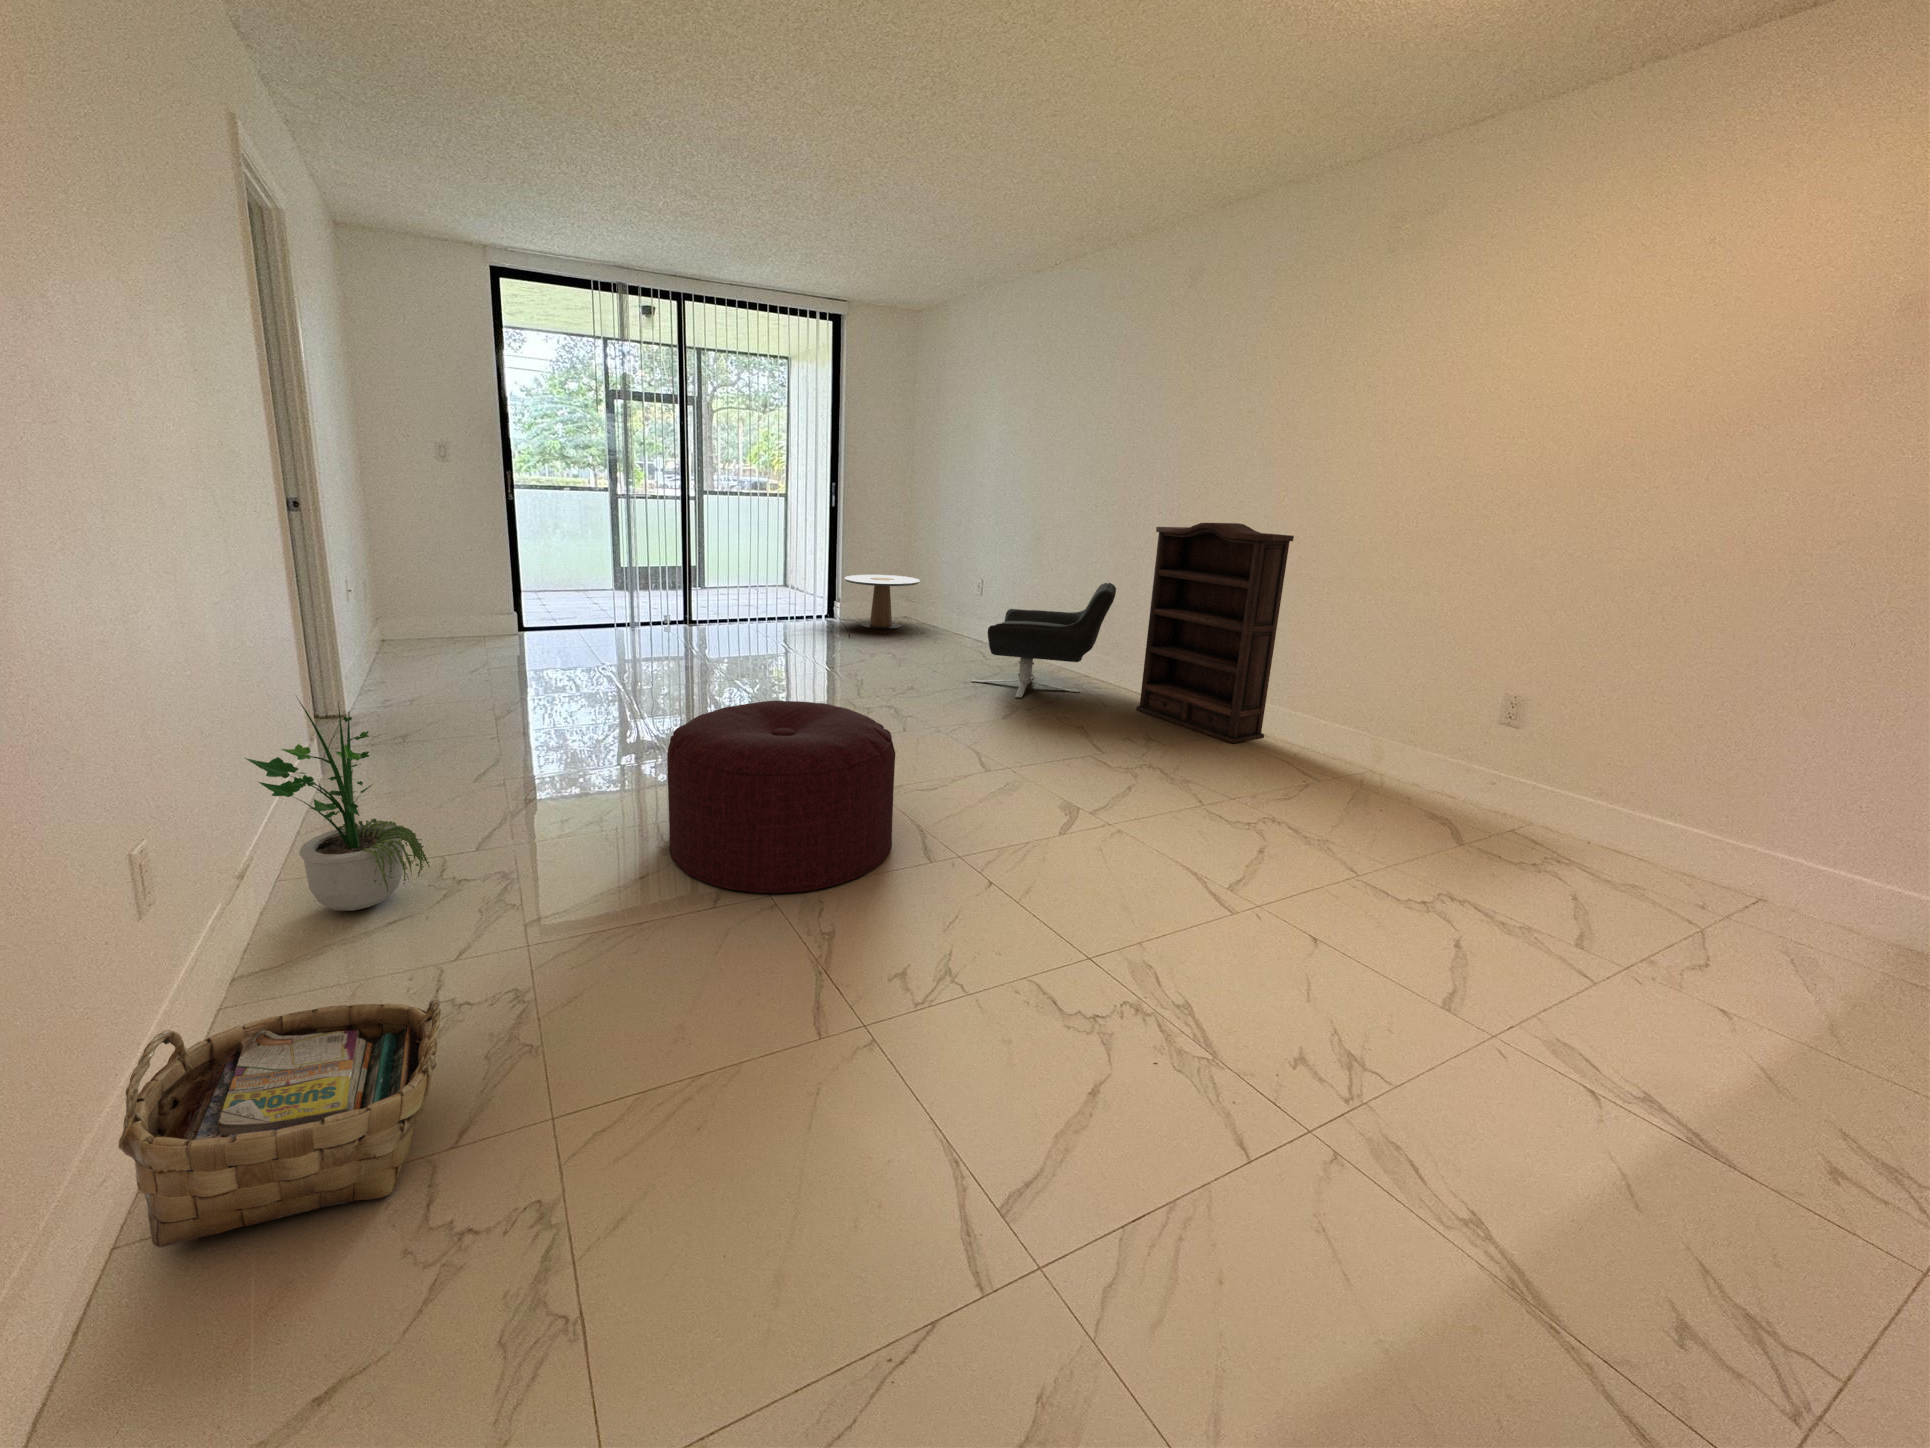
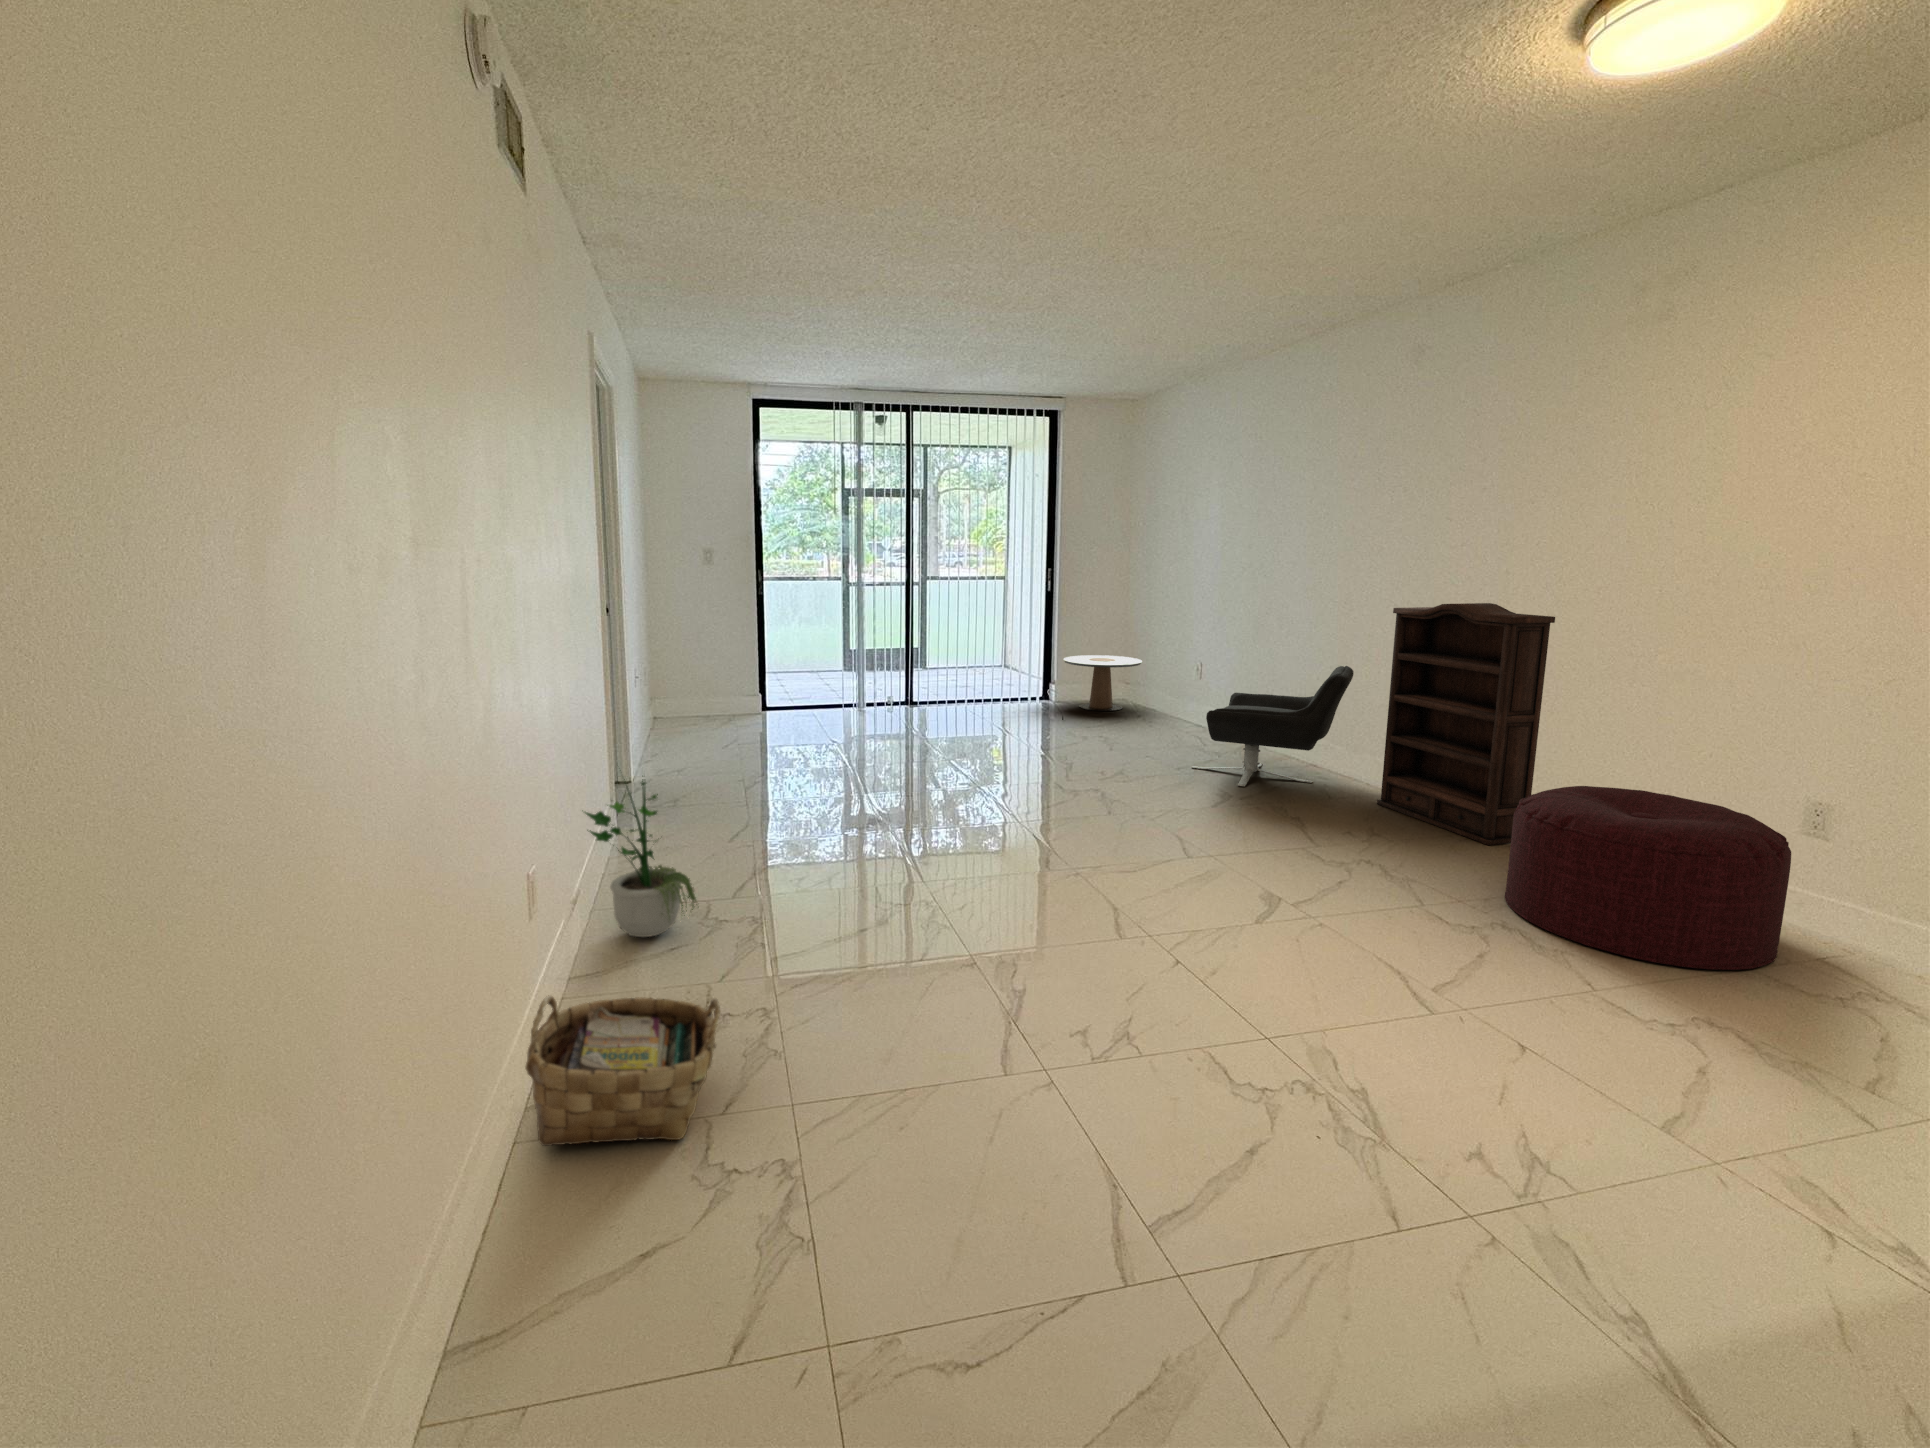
ottoman: present [667,700,895,893] -> present [1505,786,1791,970]

